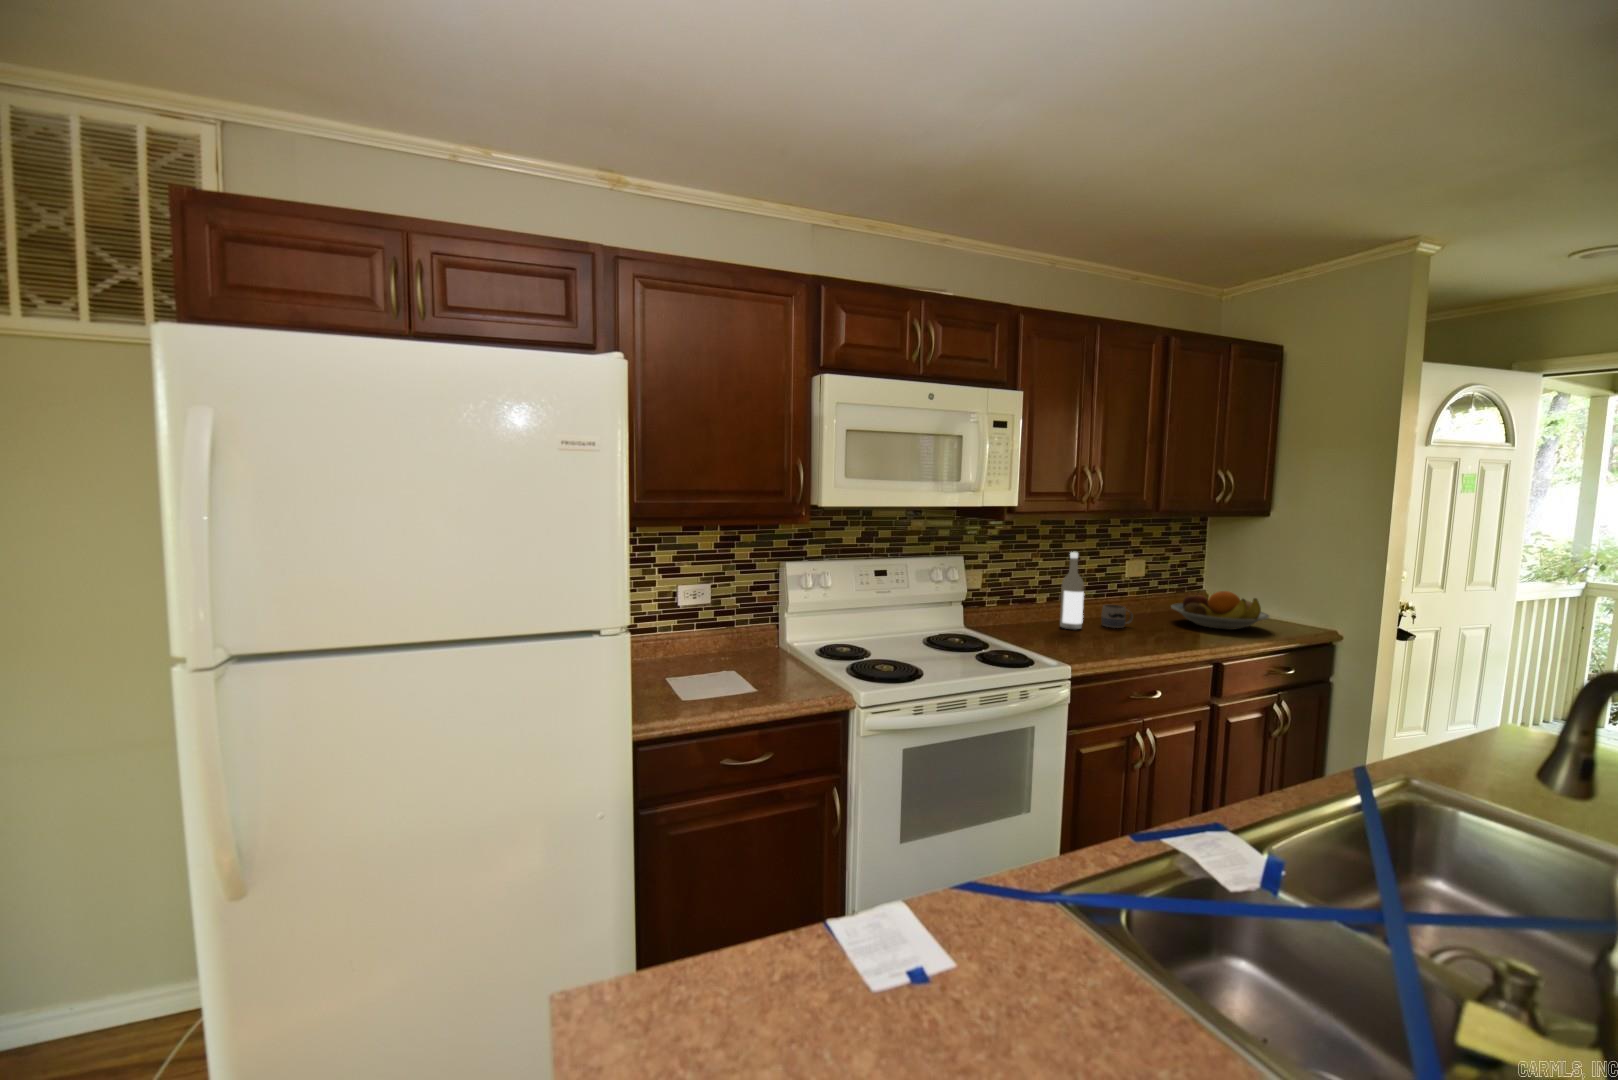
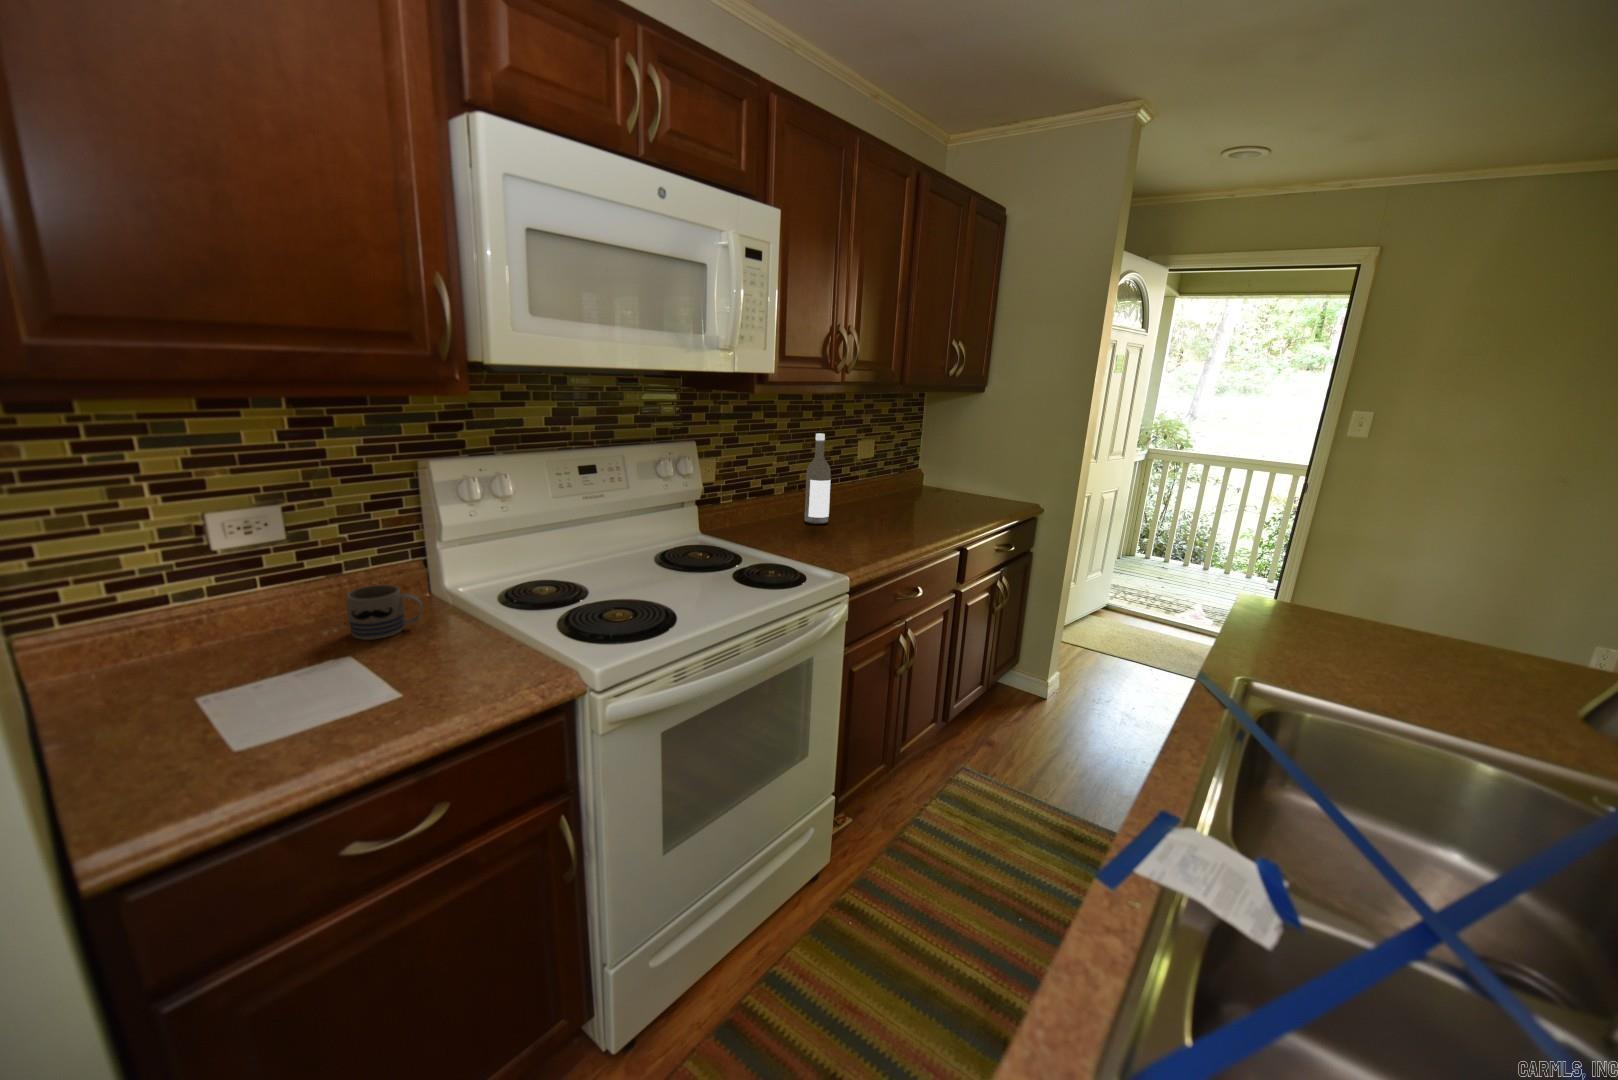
fruit bowl: present [1171,591,1269,630] -> none [902,471,990,510]
mug: present [1101,605,1133,628] -> present [347,585,422,640]

